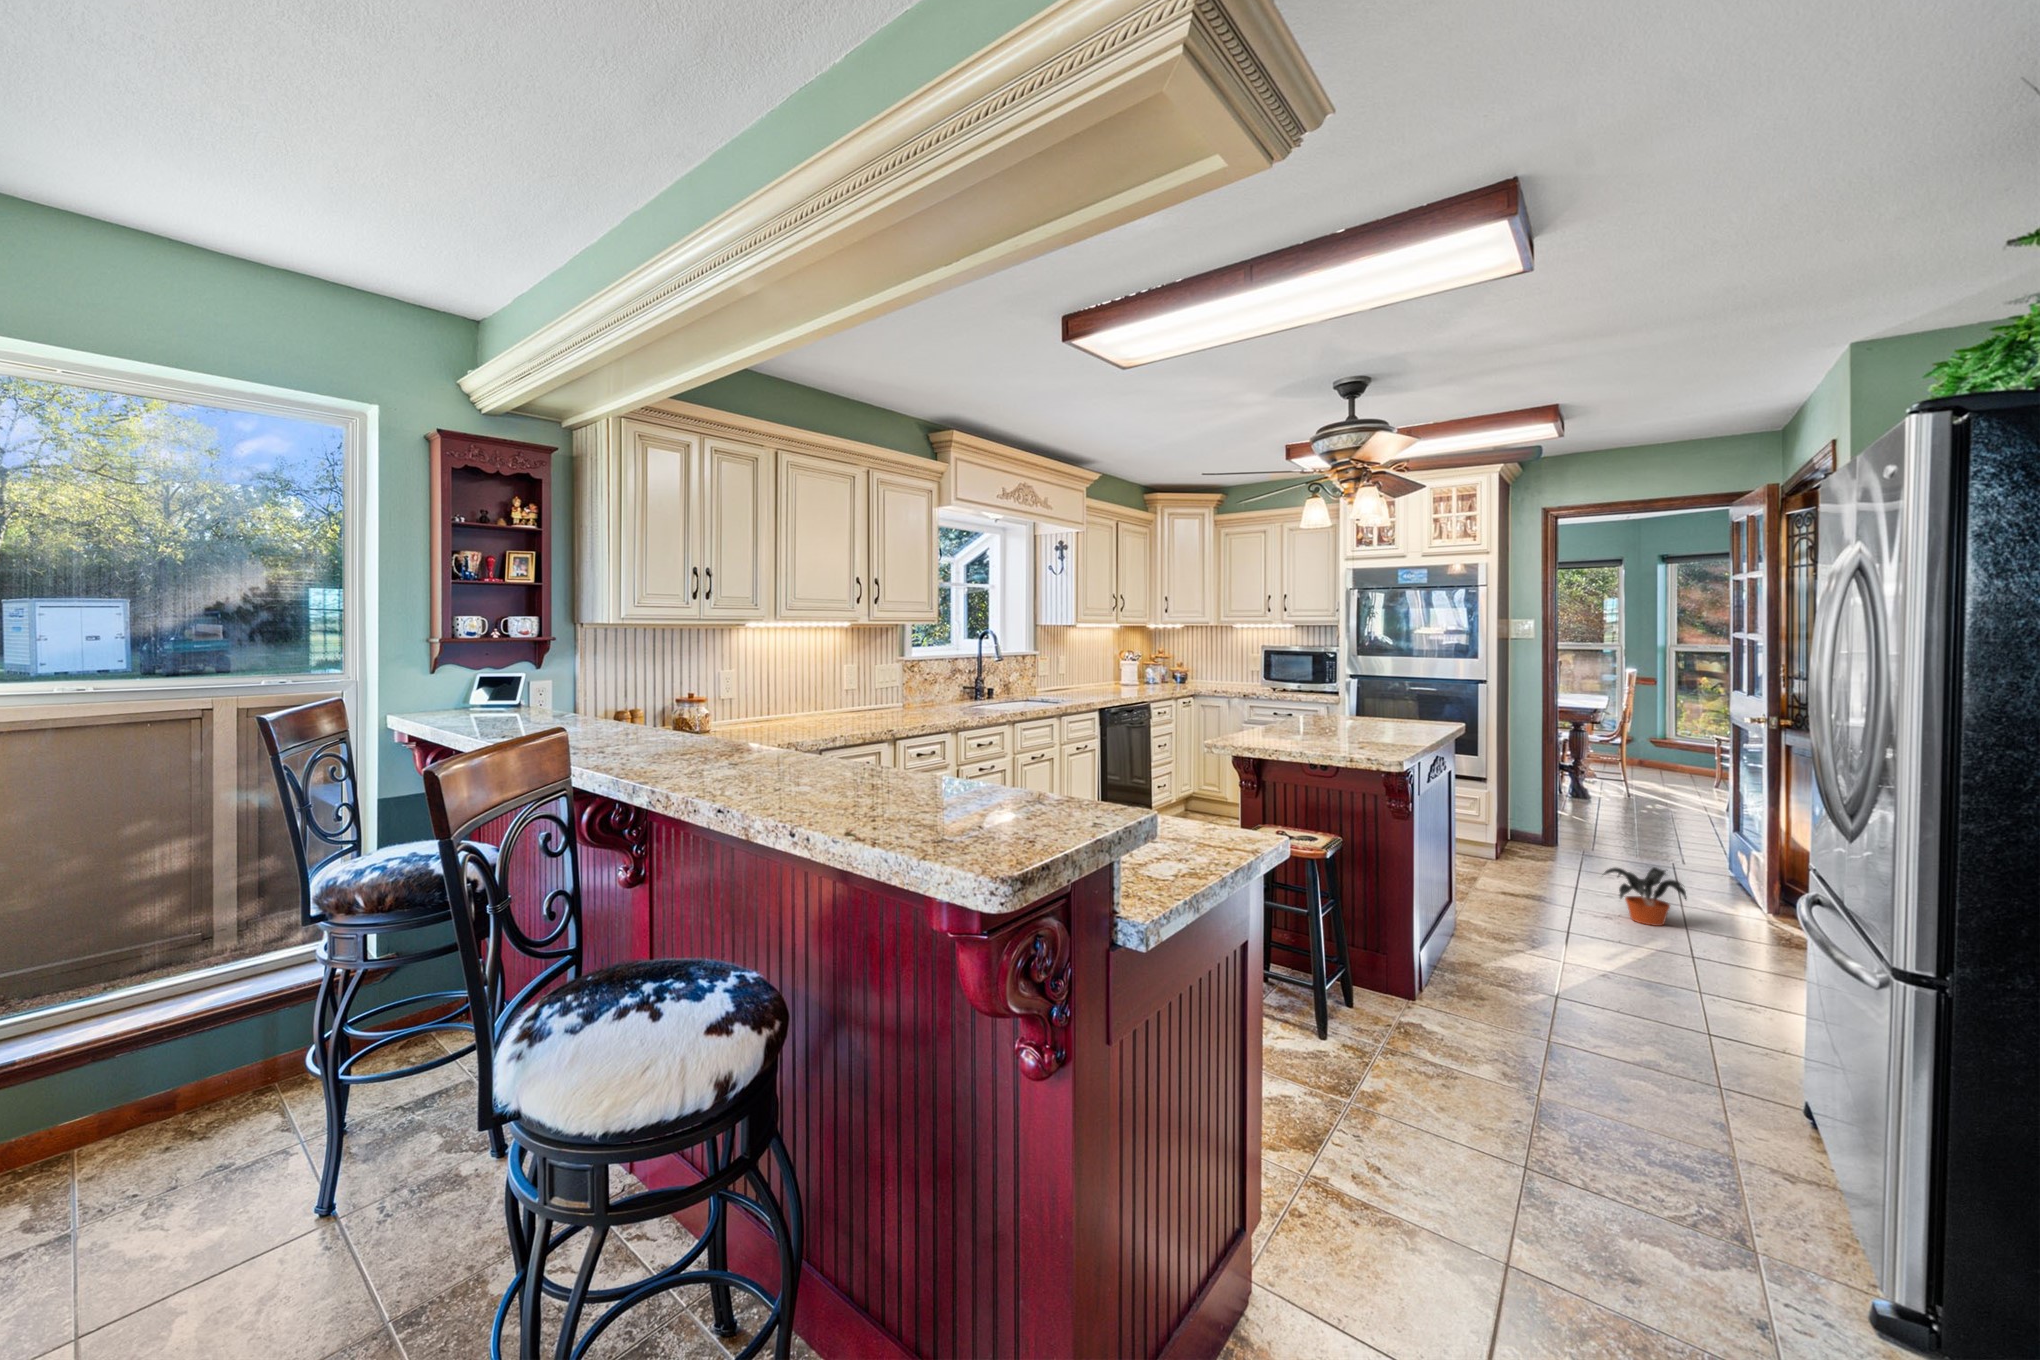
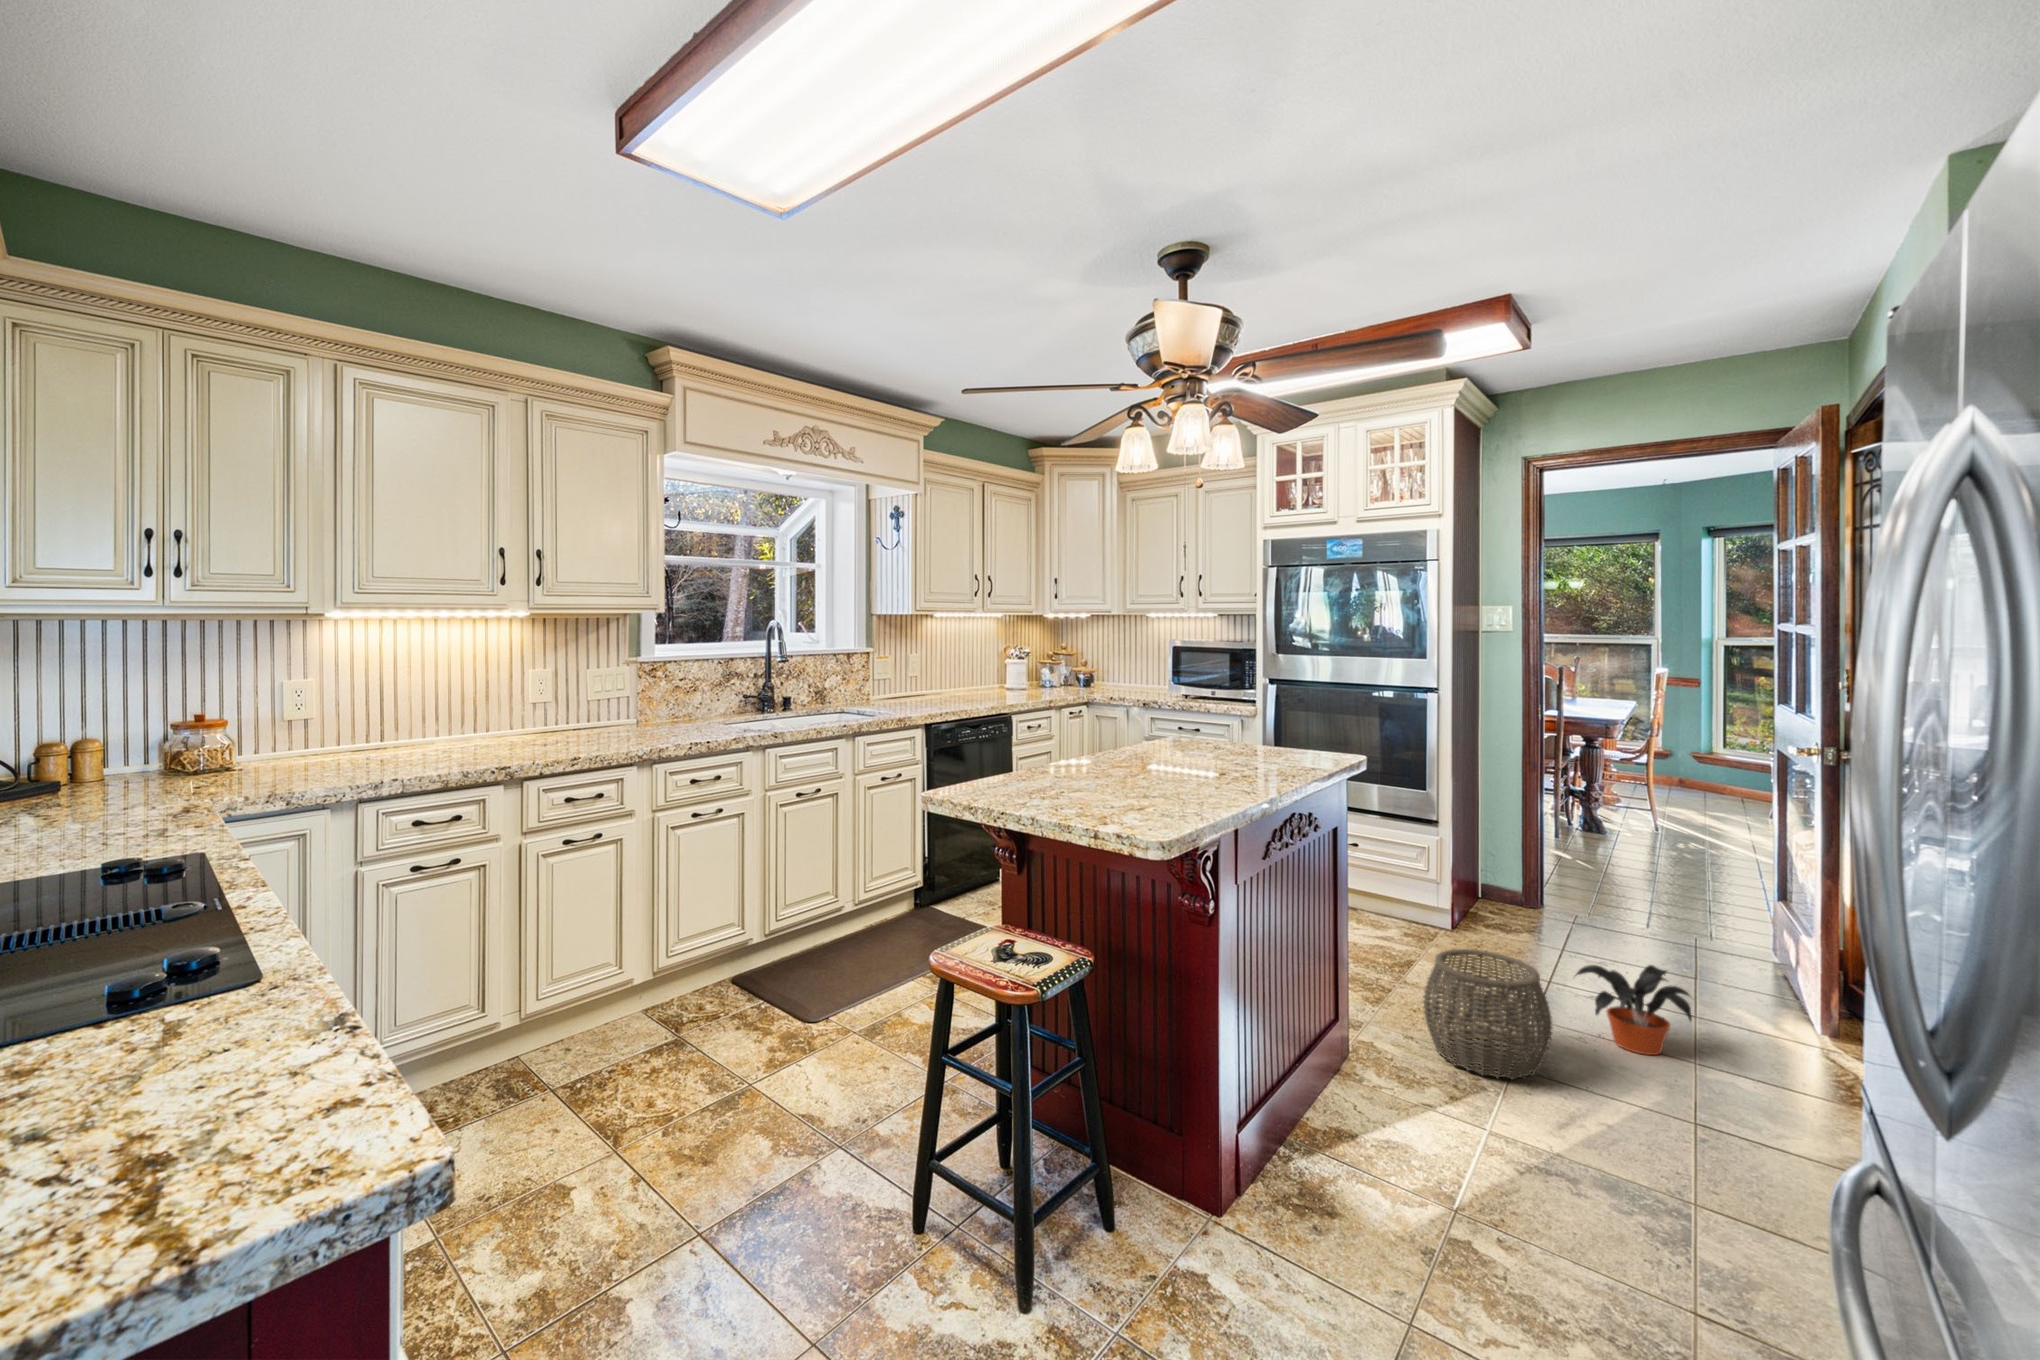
woven basket: none [1501,856,1595,938] -> present [1423,949,1552,1079]

